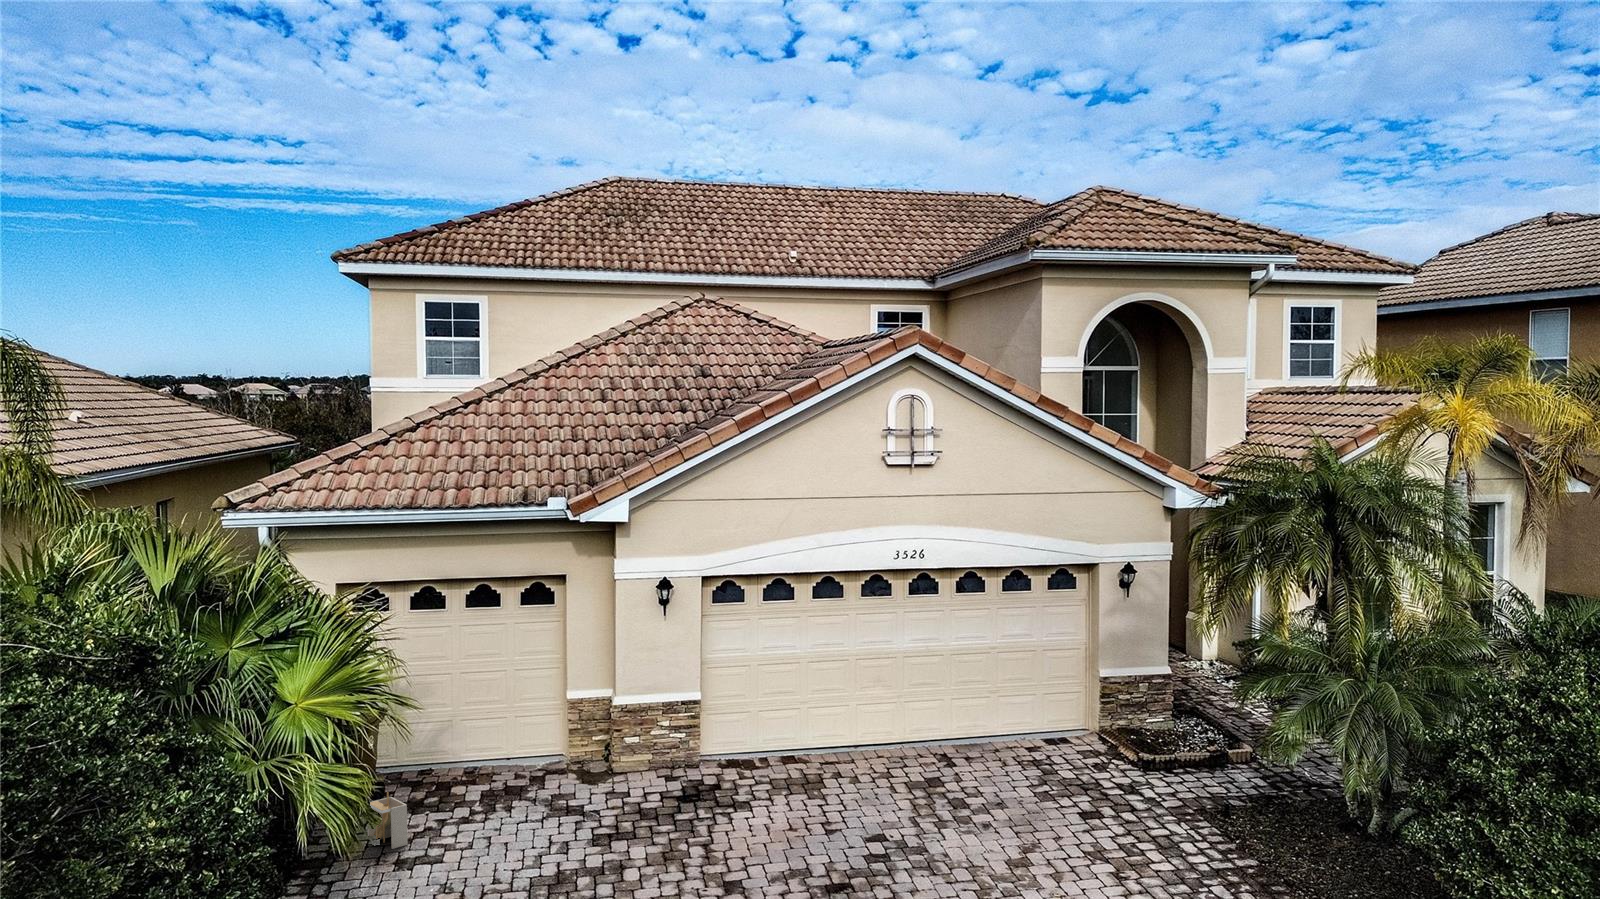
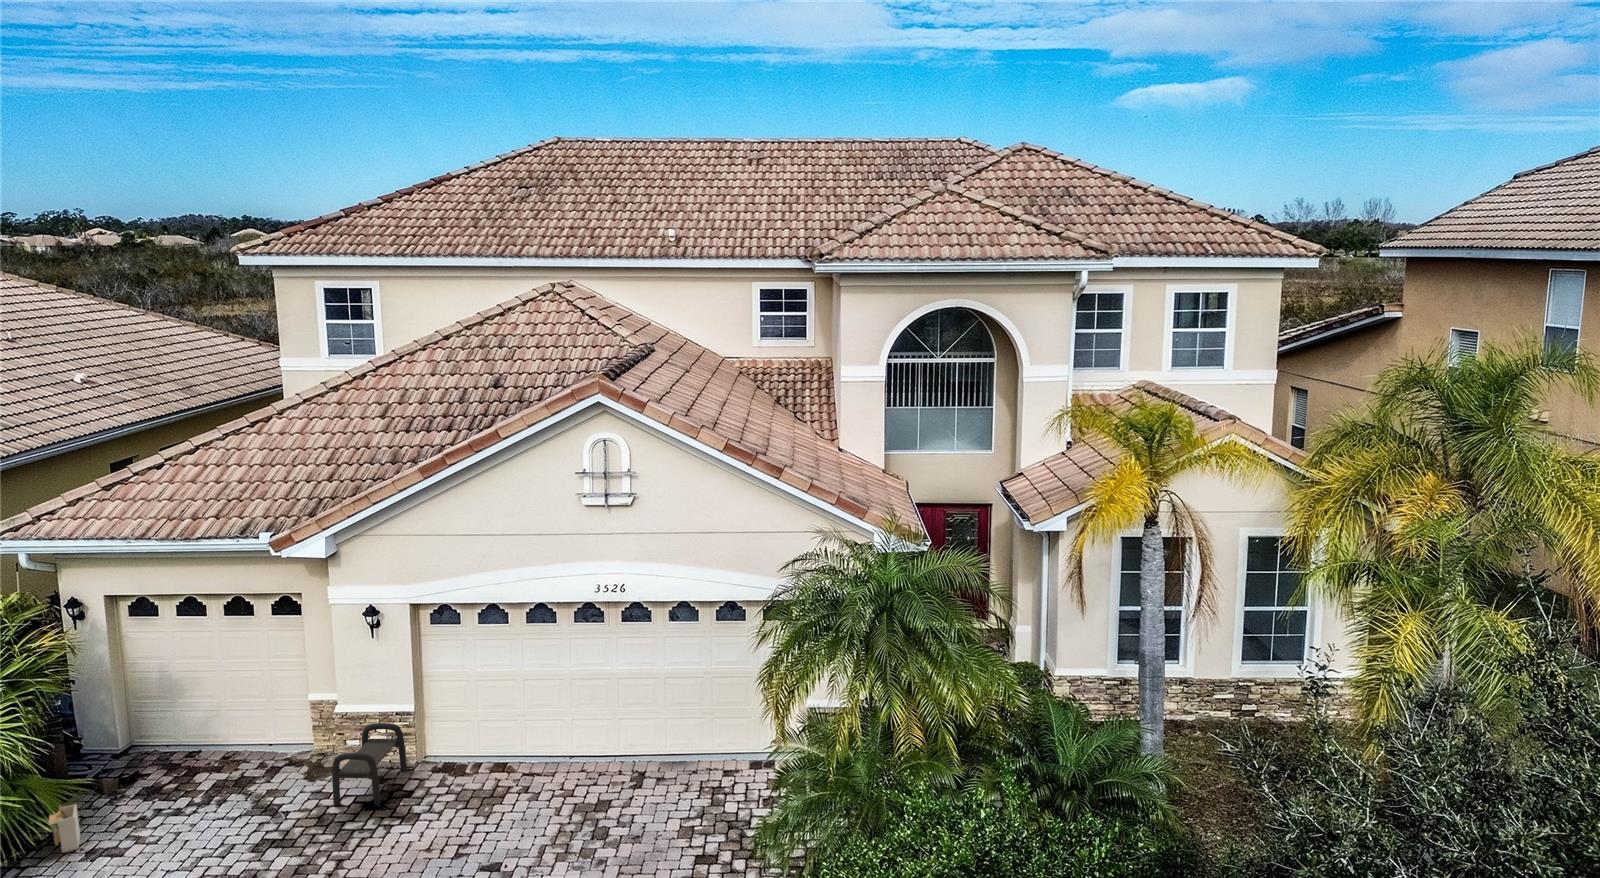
bench: none [651,712,710,793] -> present [332,723,407,805]

